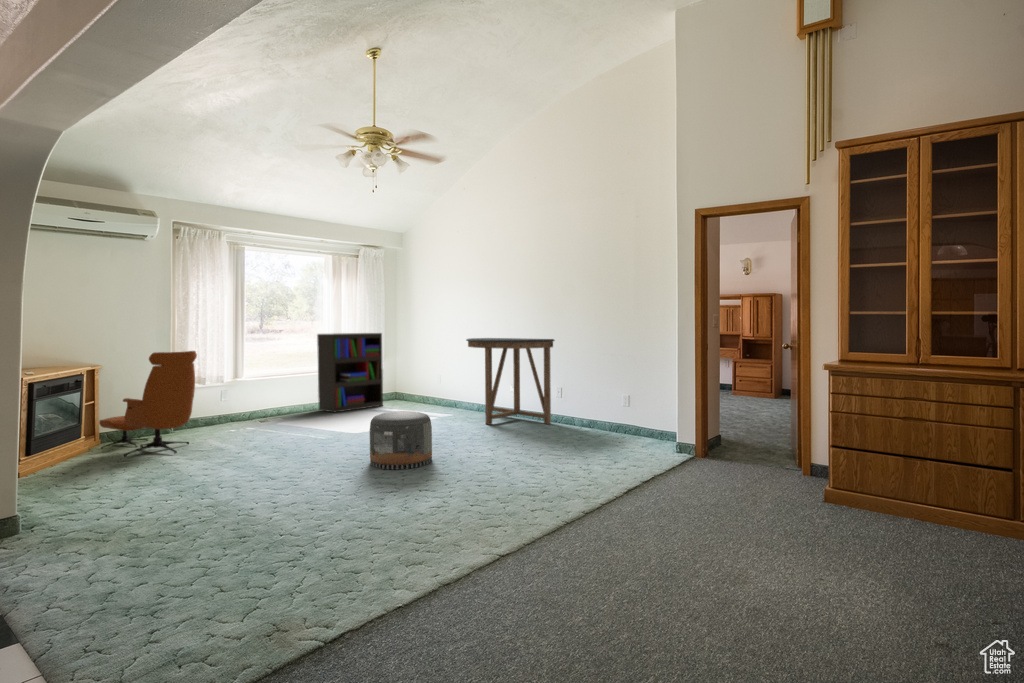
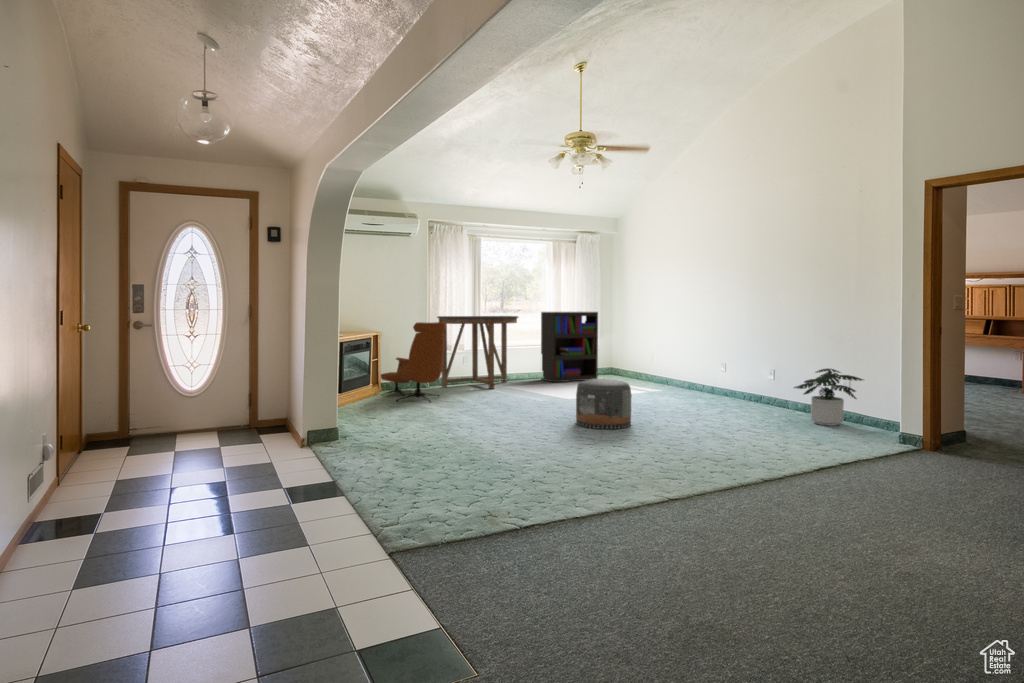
console table: present [466,338,555,425] -> present [437,316,518,389]
potted plant: none [584,386,643,441] -> present [794,369,863,426]

